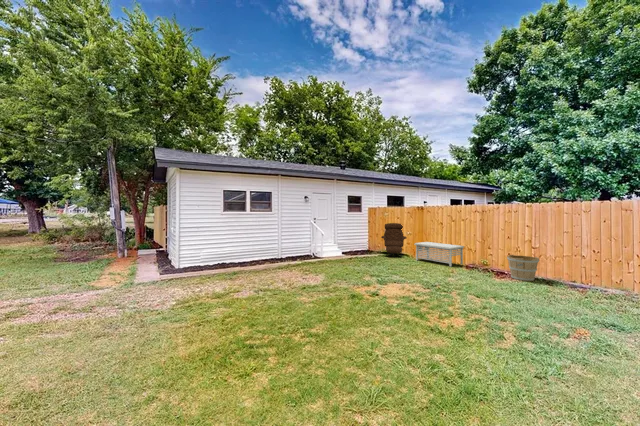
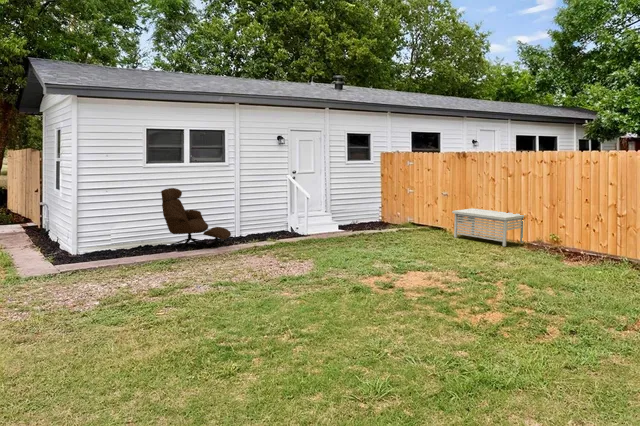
lounge chair: present [381,223,407,258] -> present [161,188,231,249]
wooden bucket: present [507,255,539,281] -> none [583,227,627,265]

